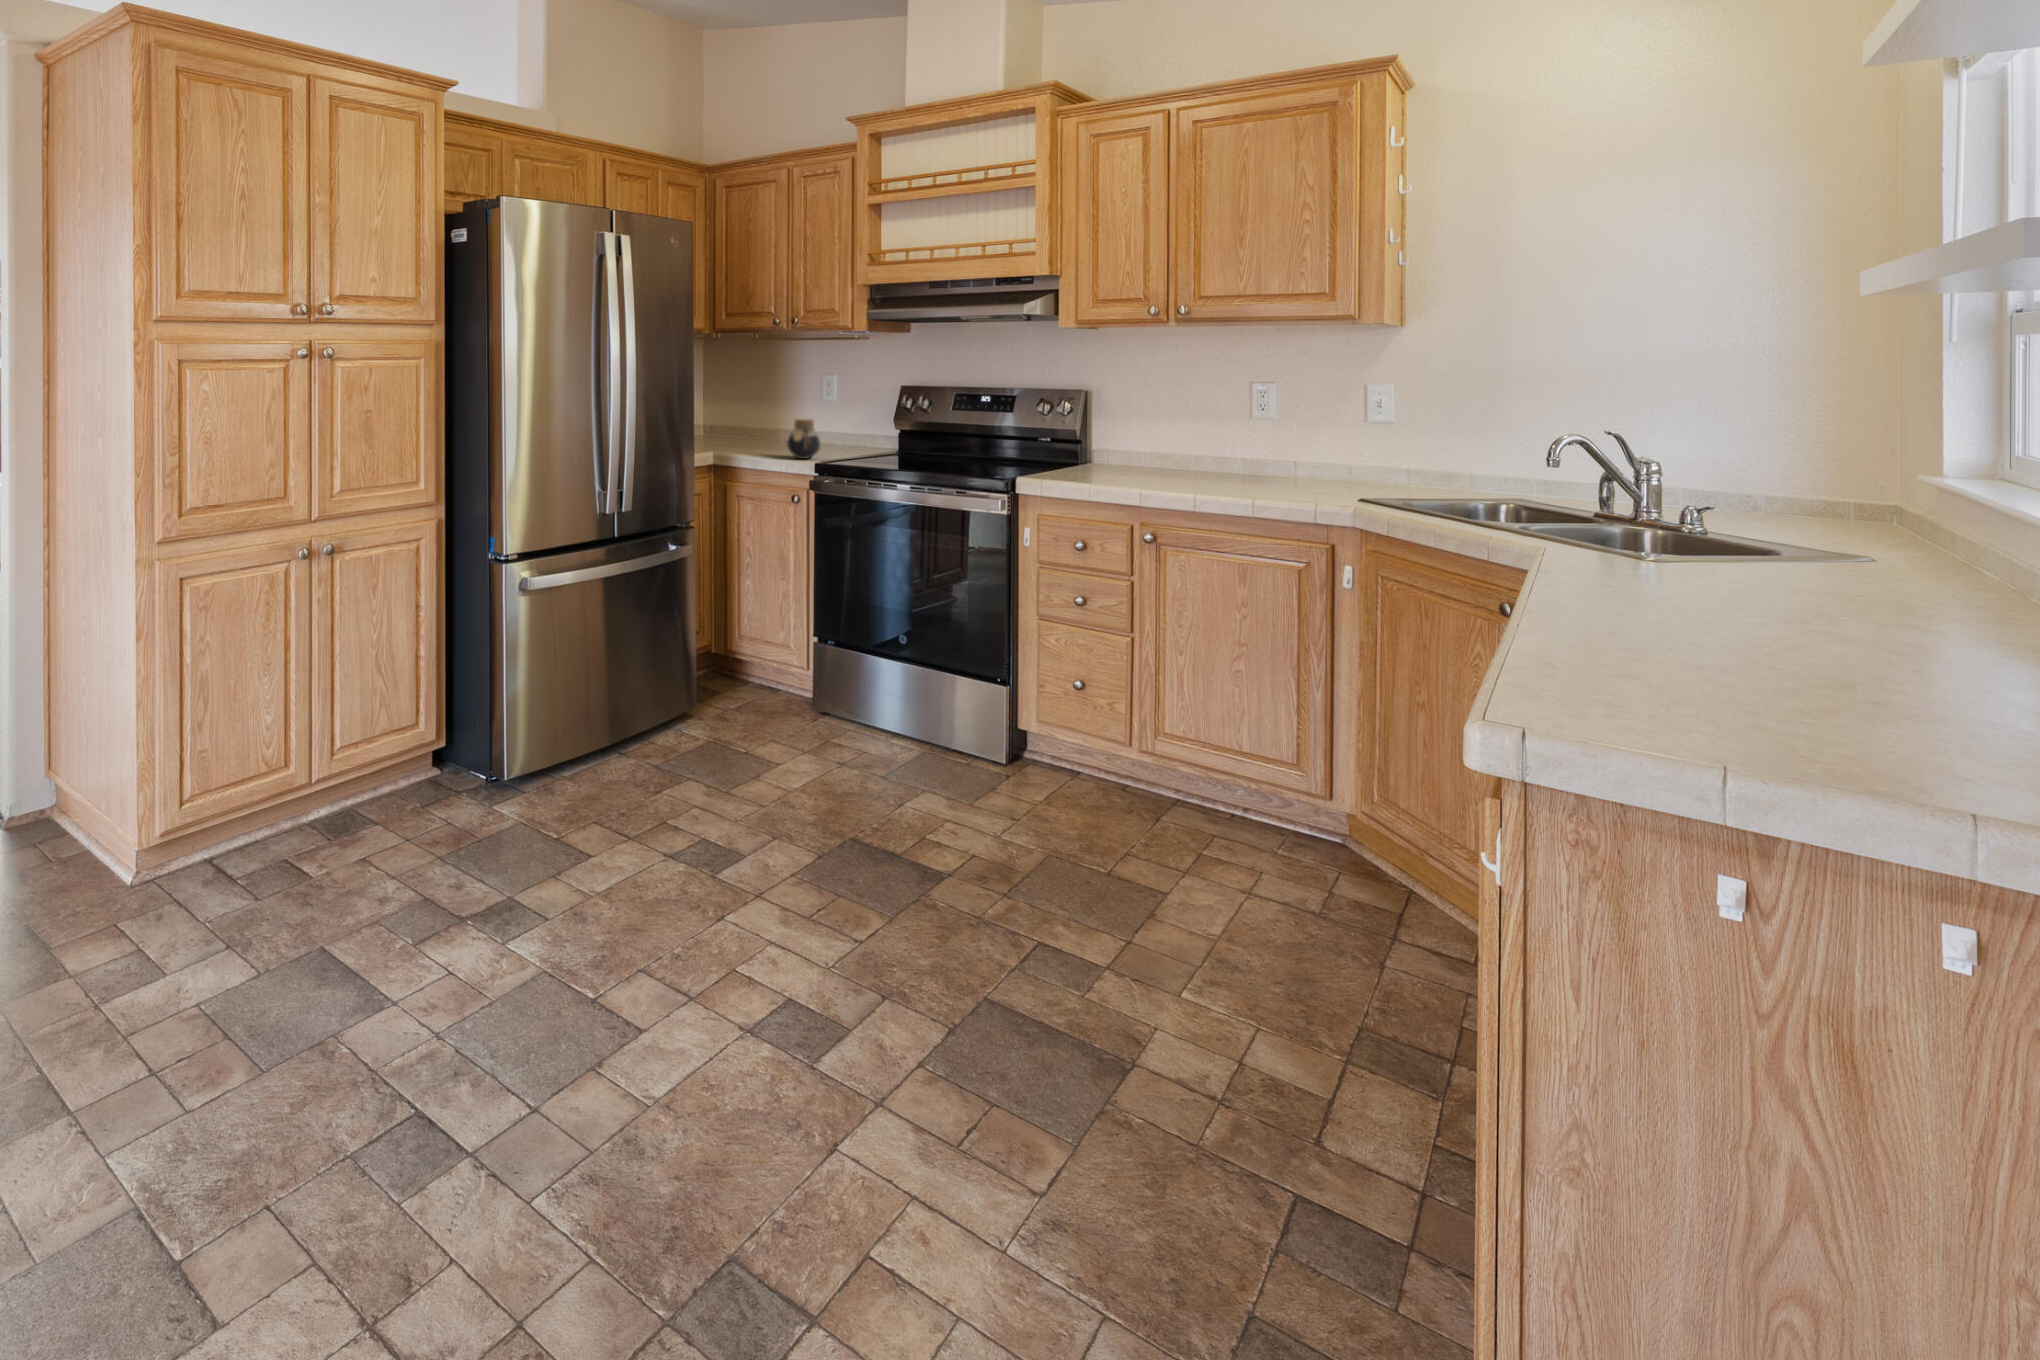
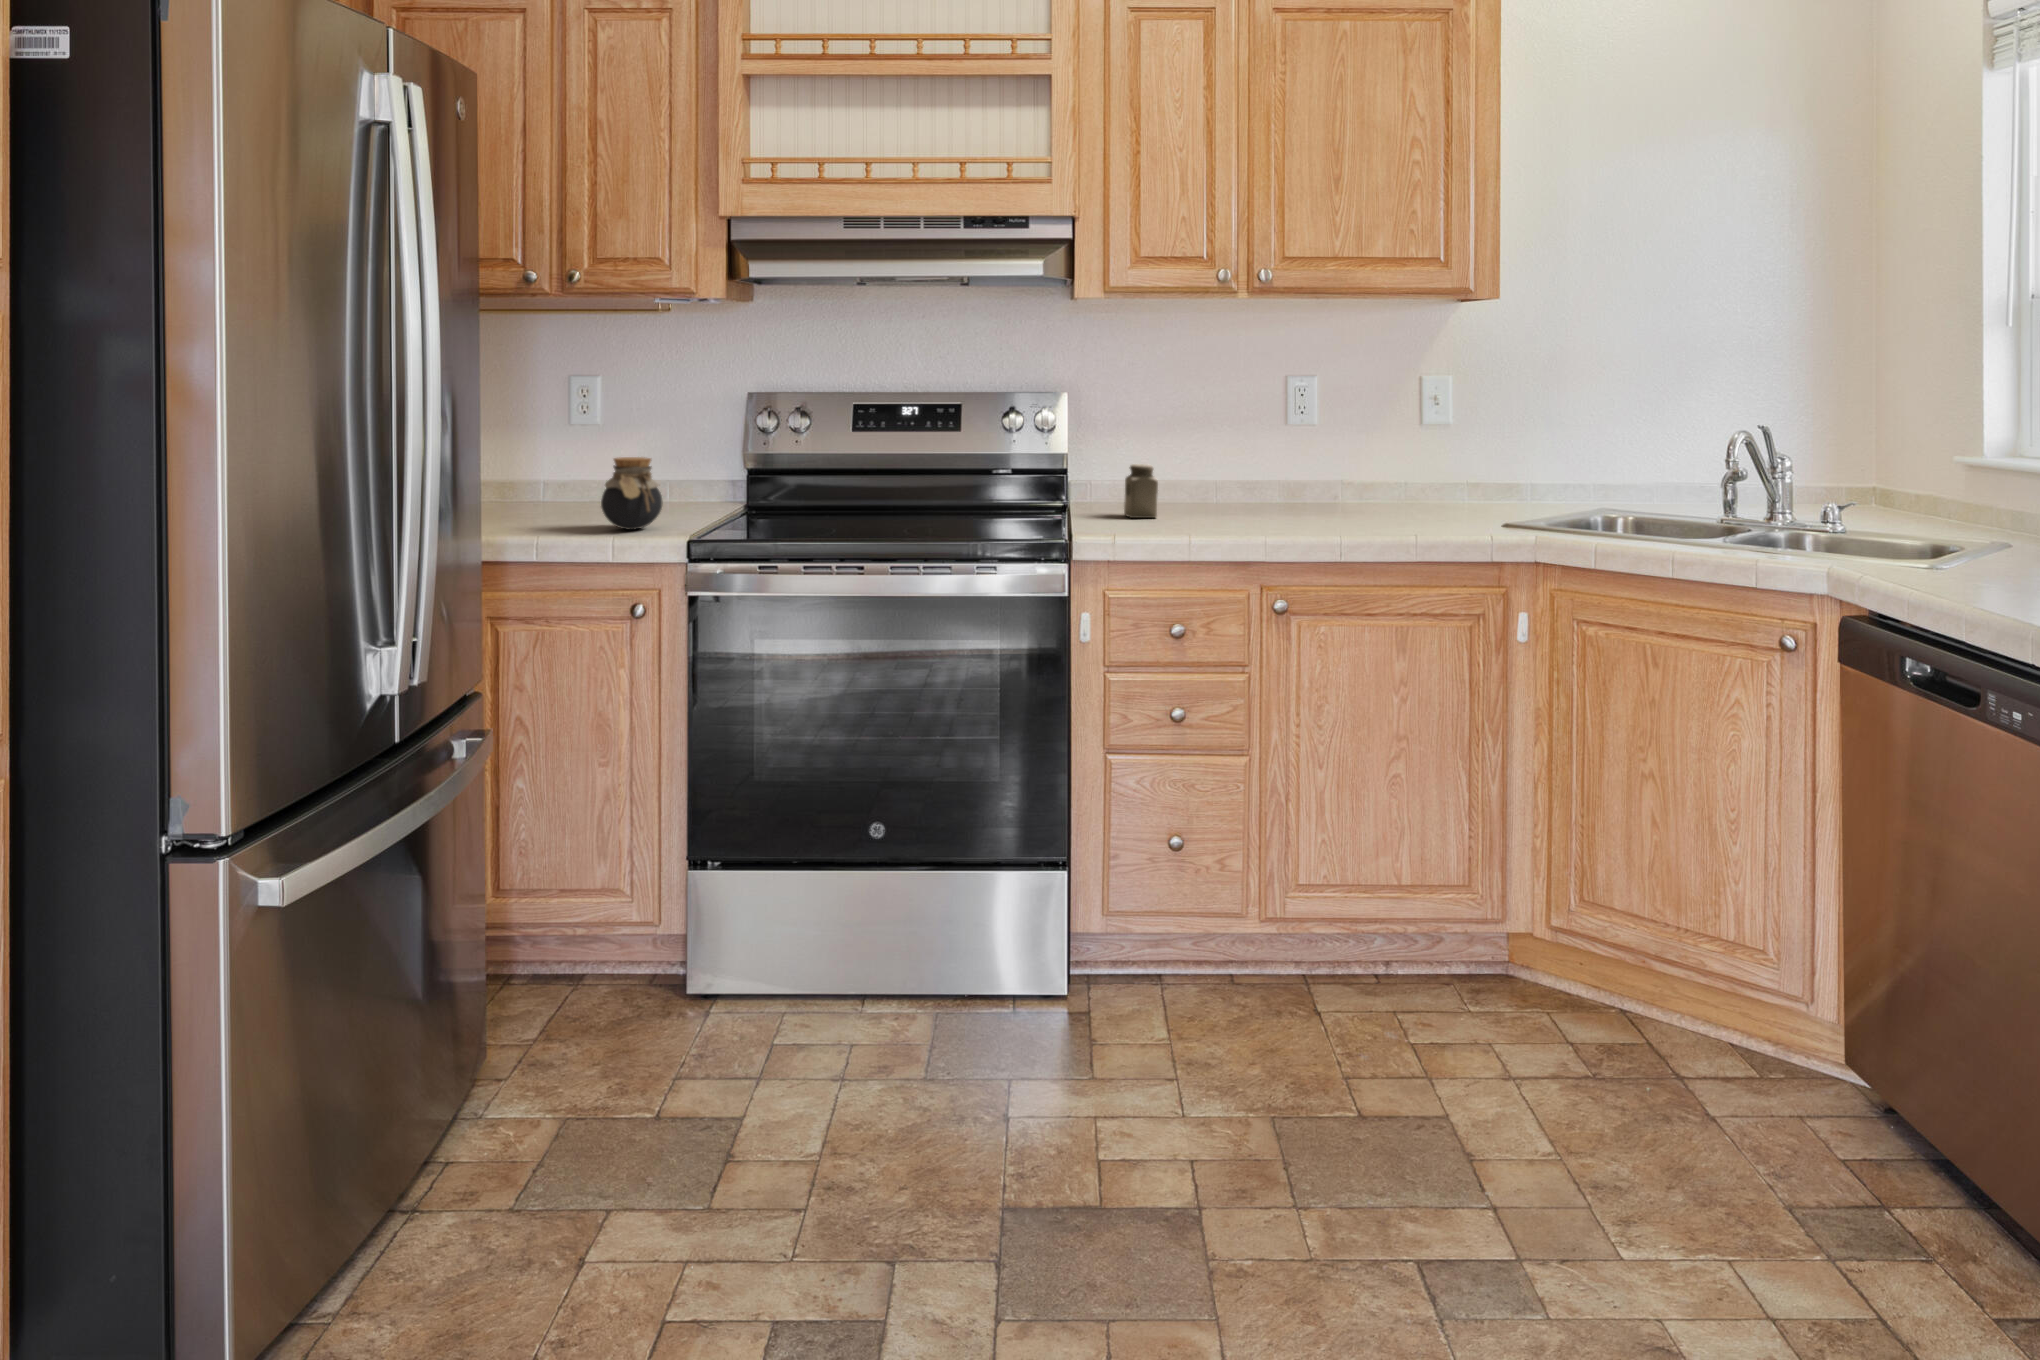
salt shaker: none [1103,439,1126,477] -> present [1124,464,1158,518]

